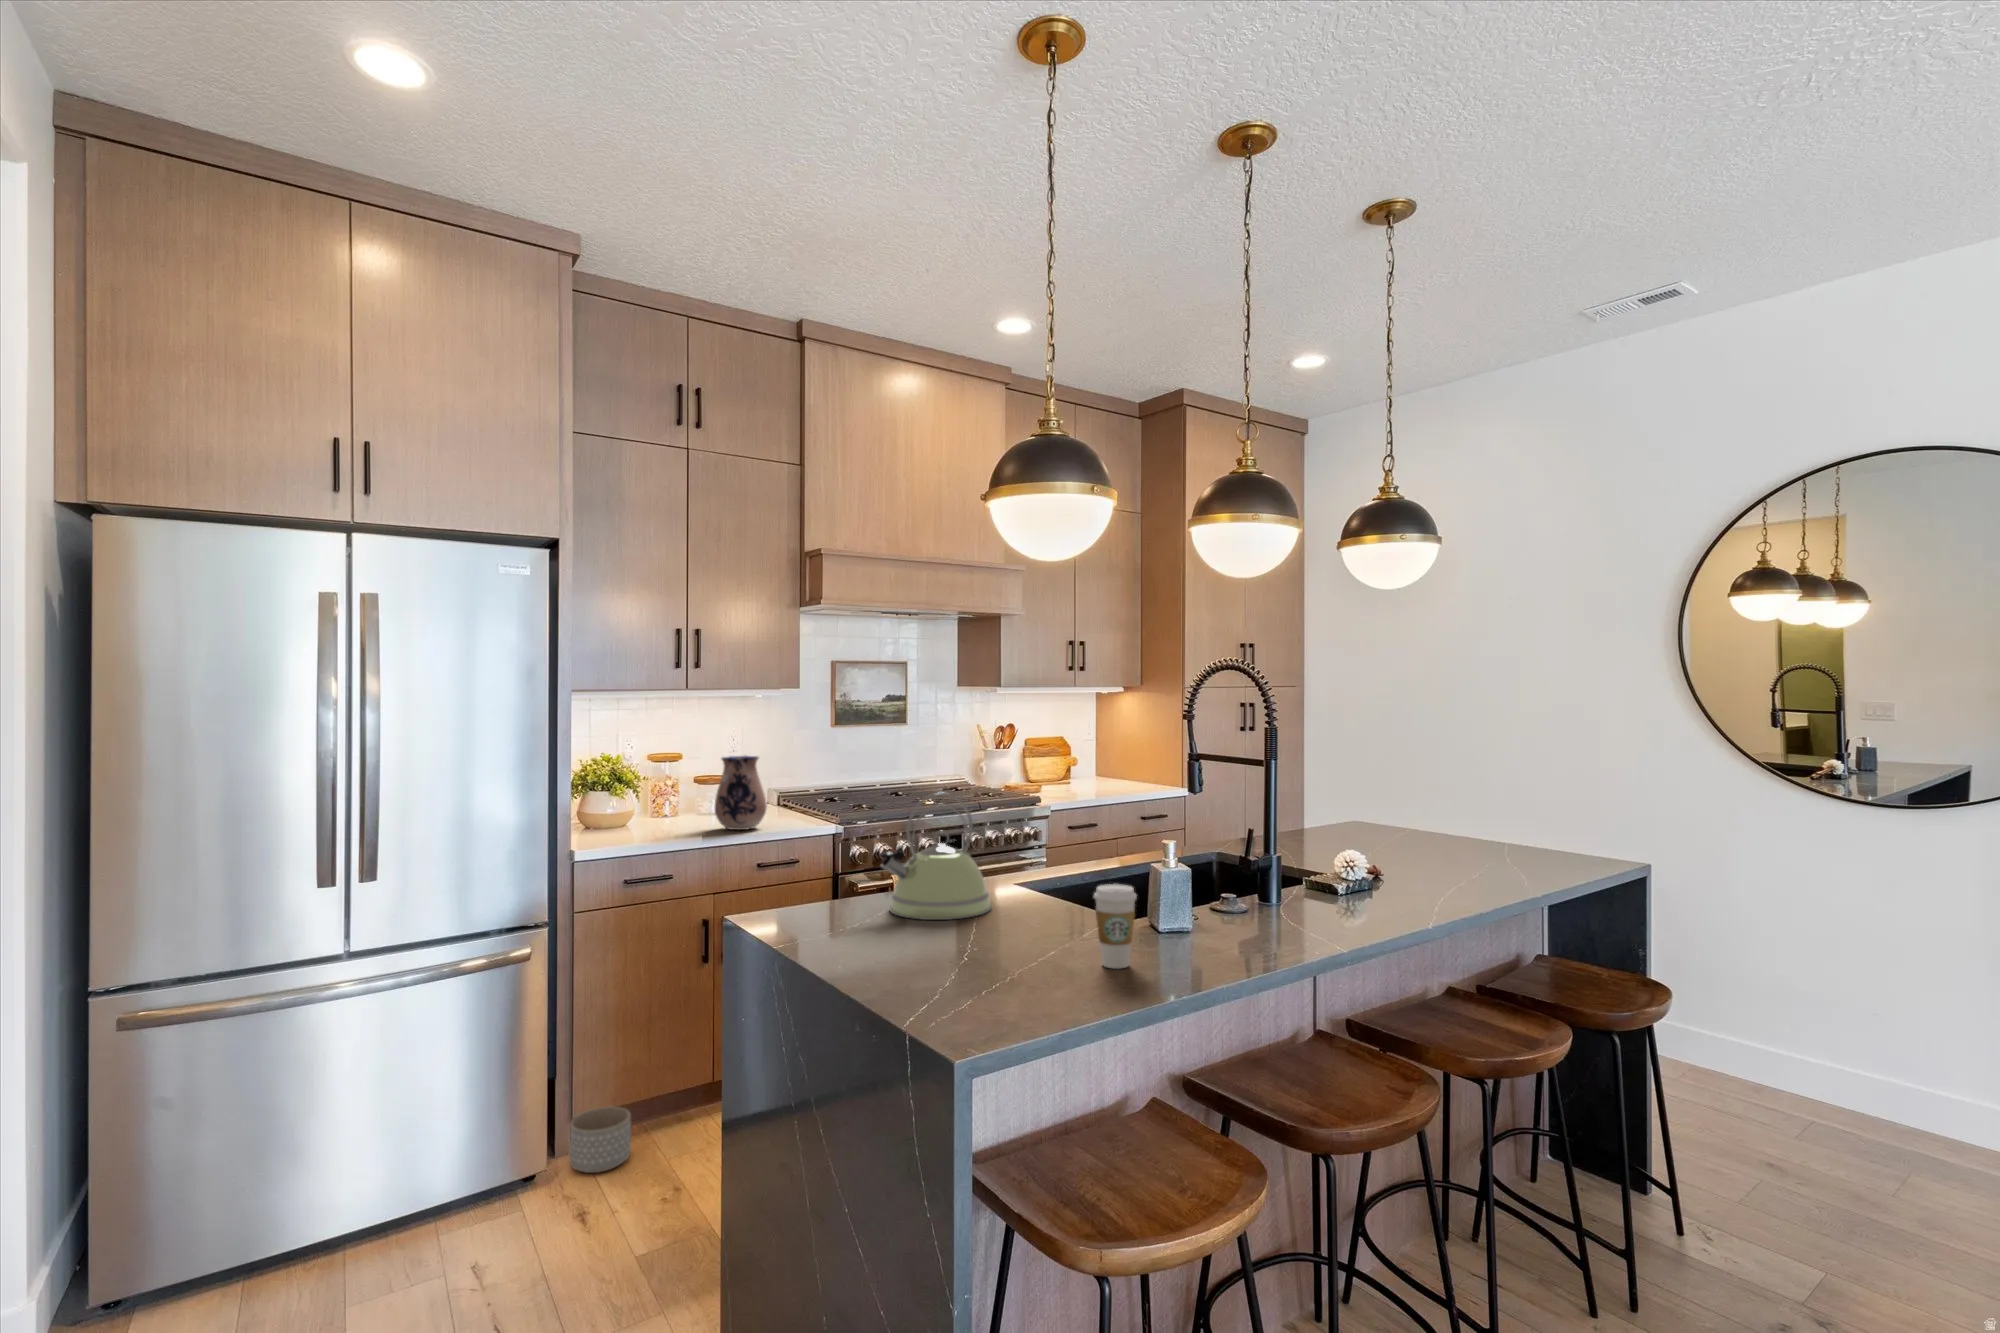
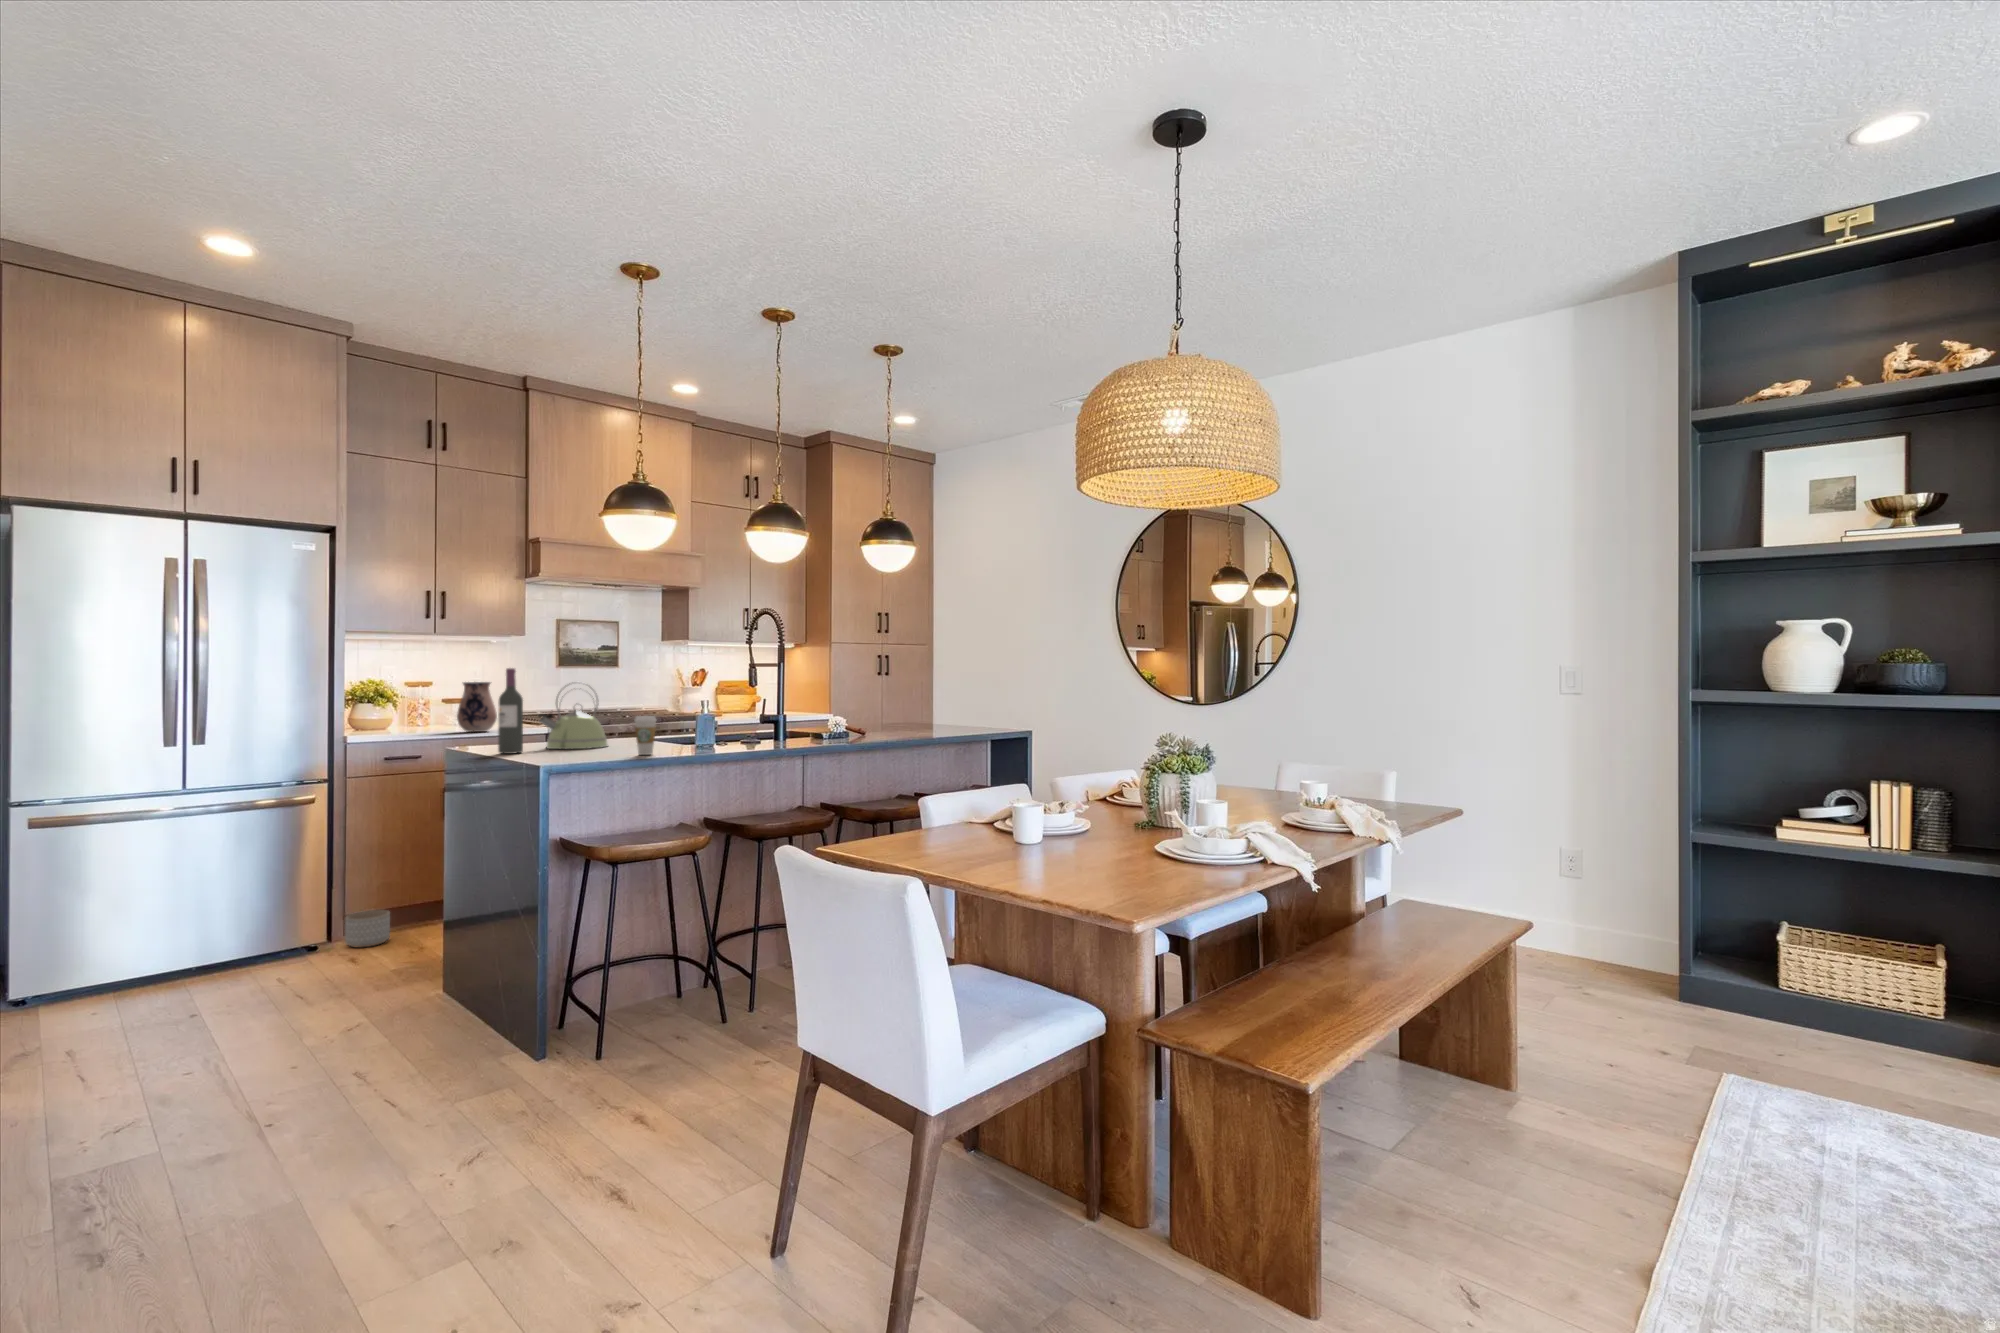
wine bottle: none [827,779,867,941] -> present [498,668,523,754]

